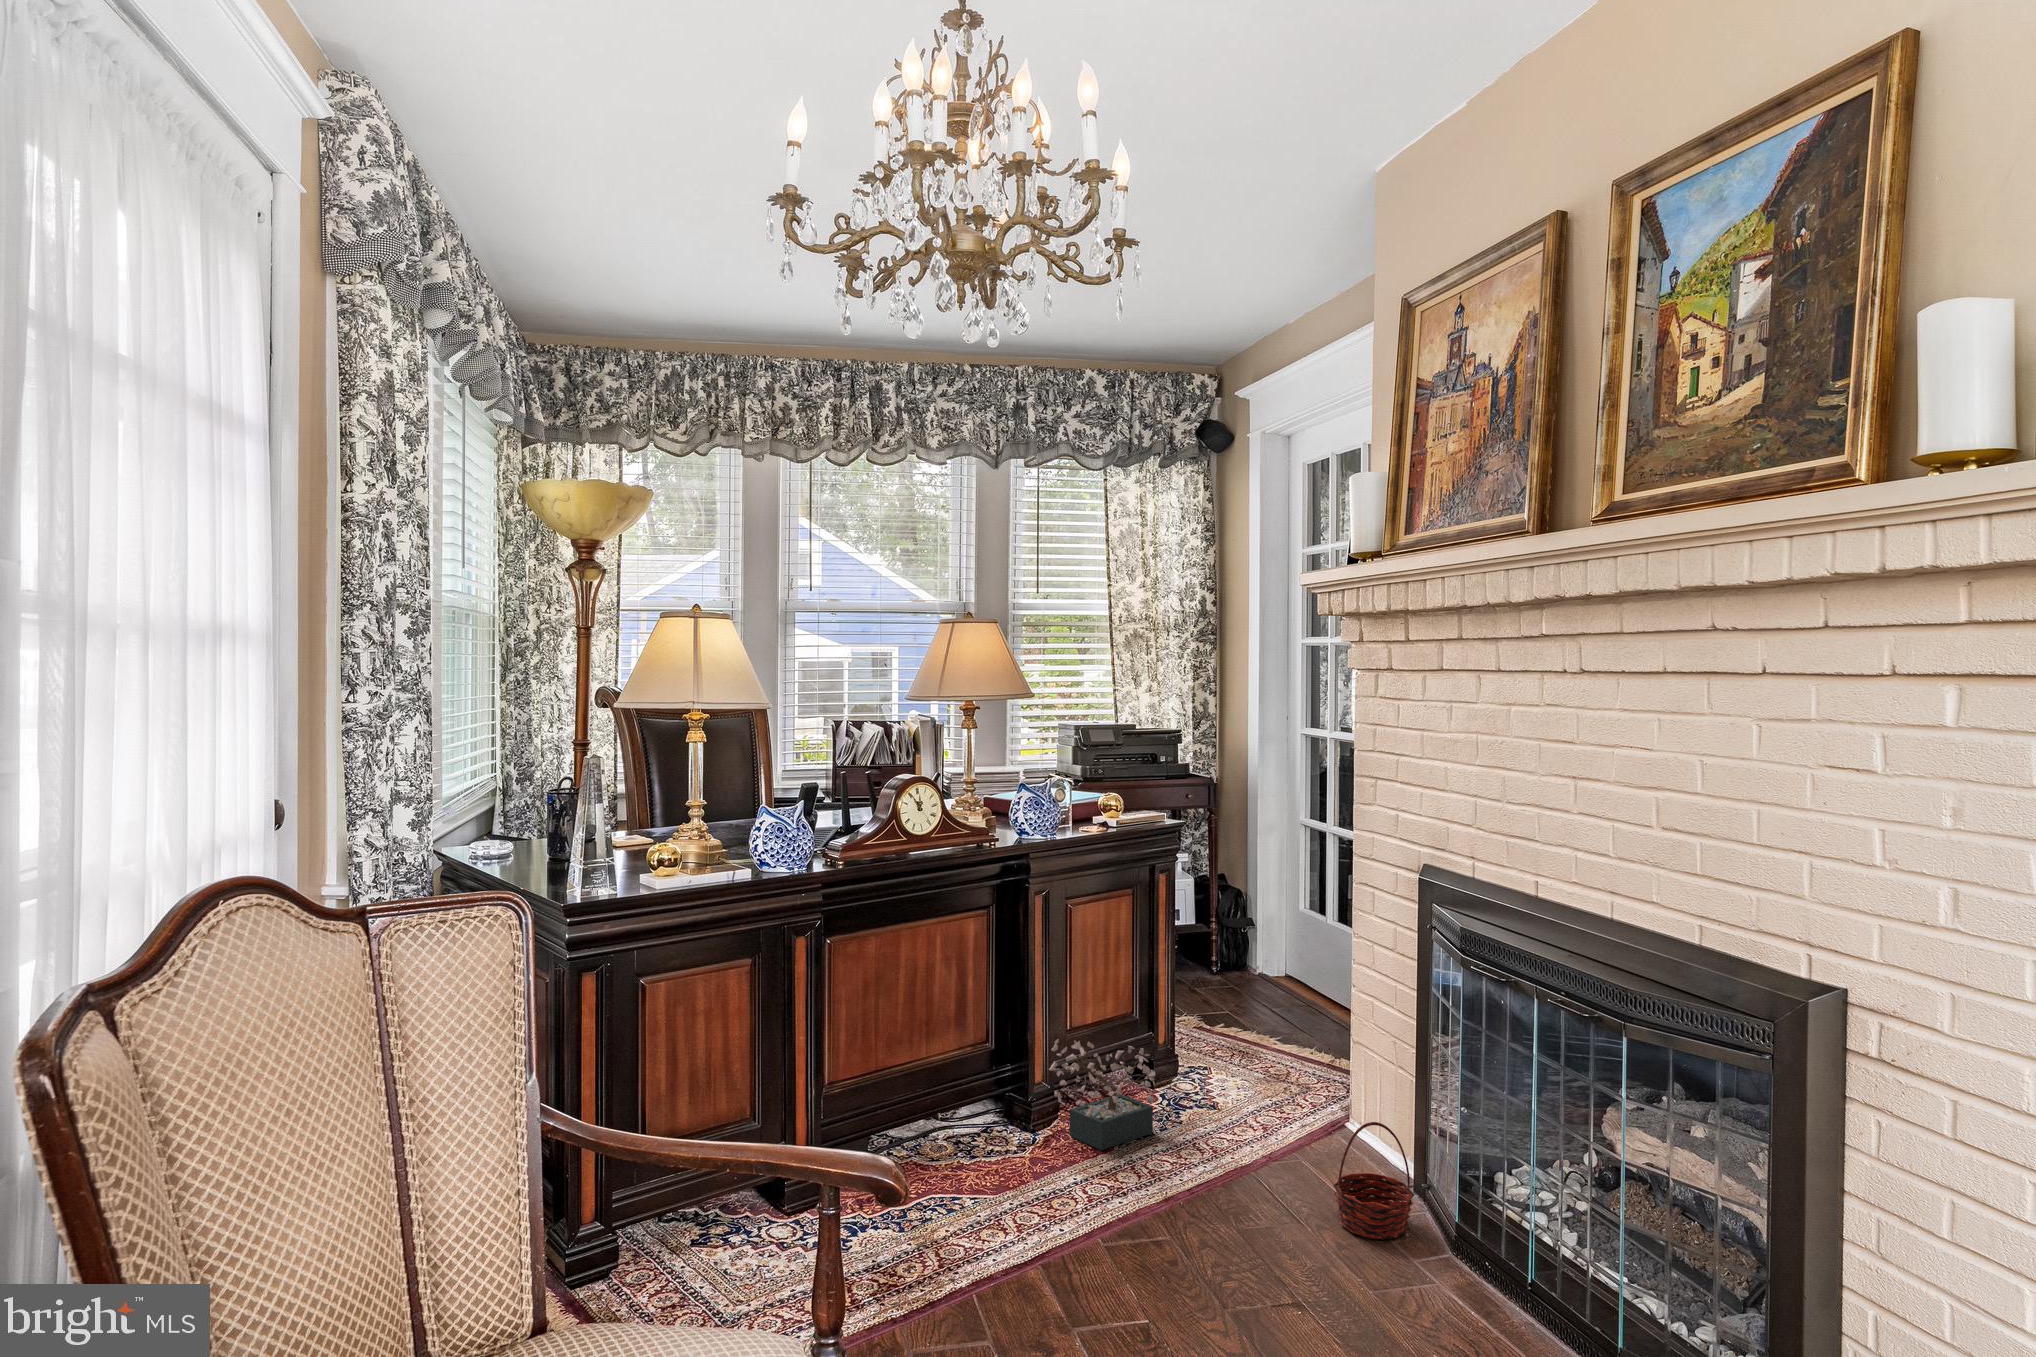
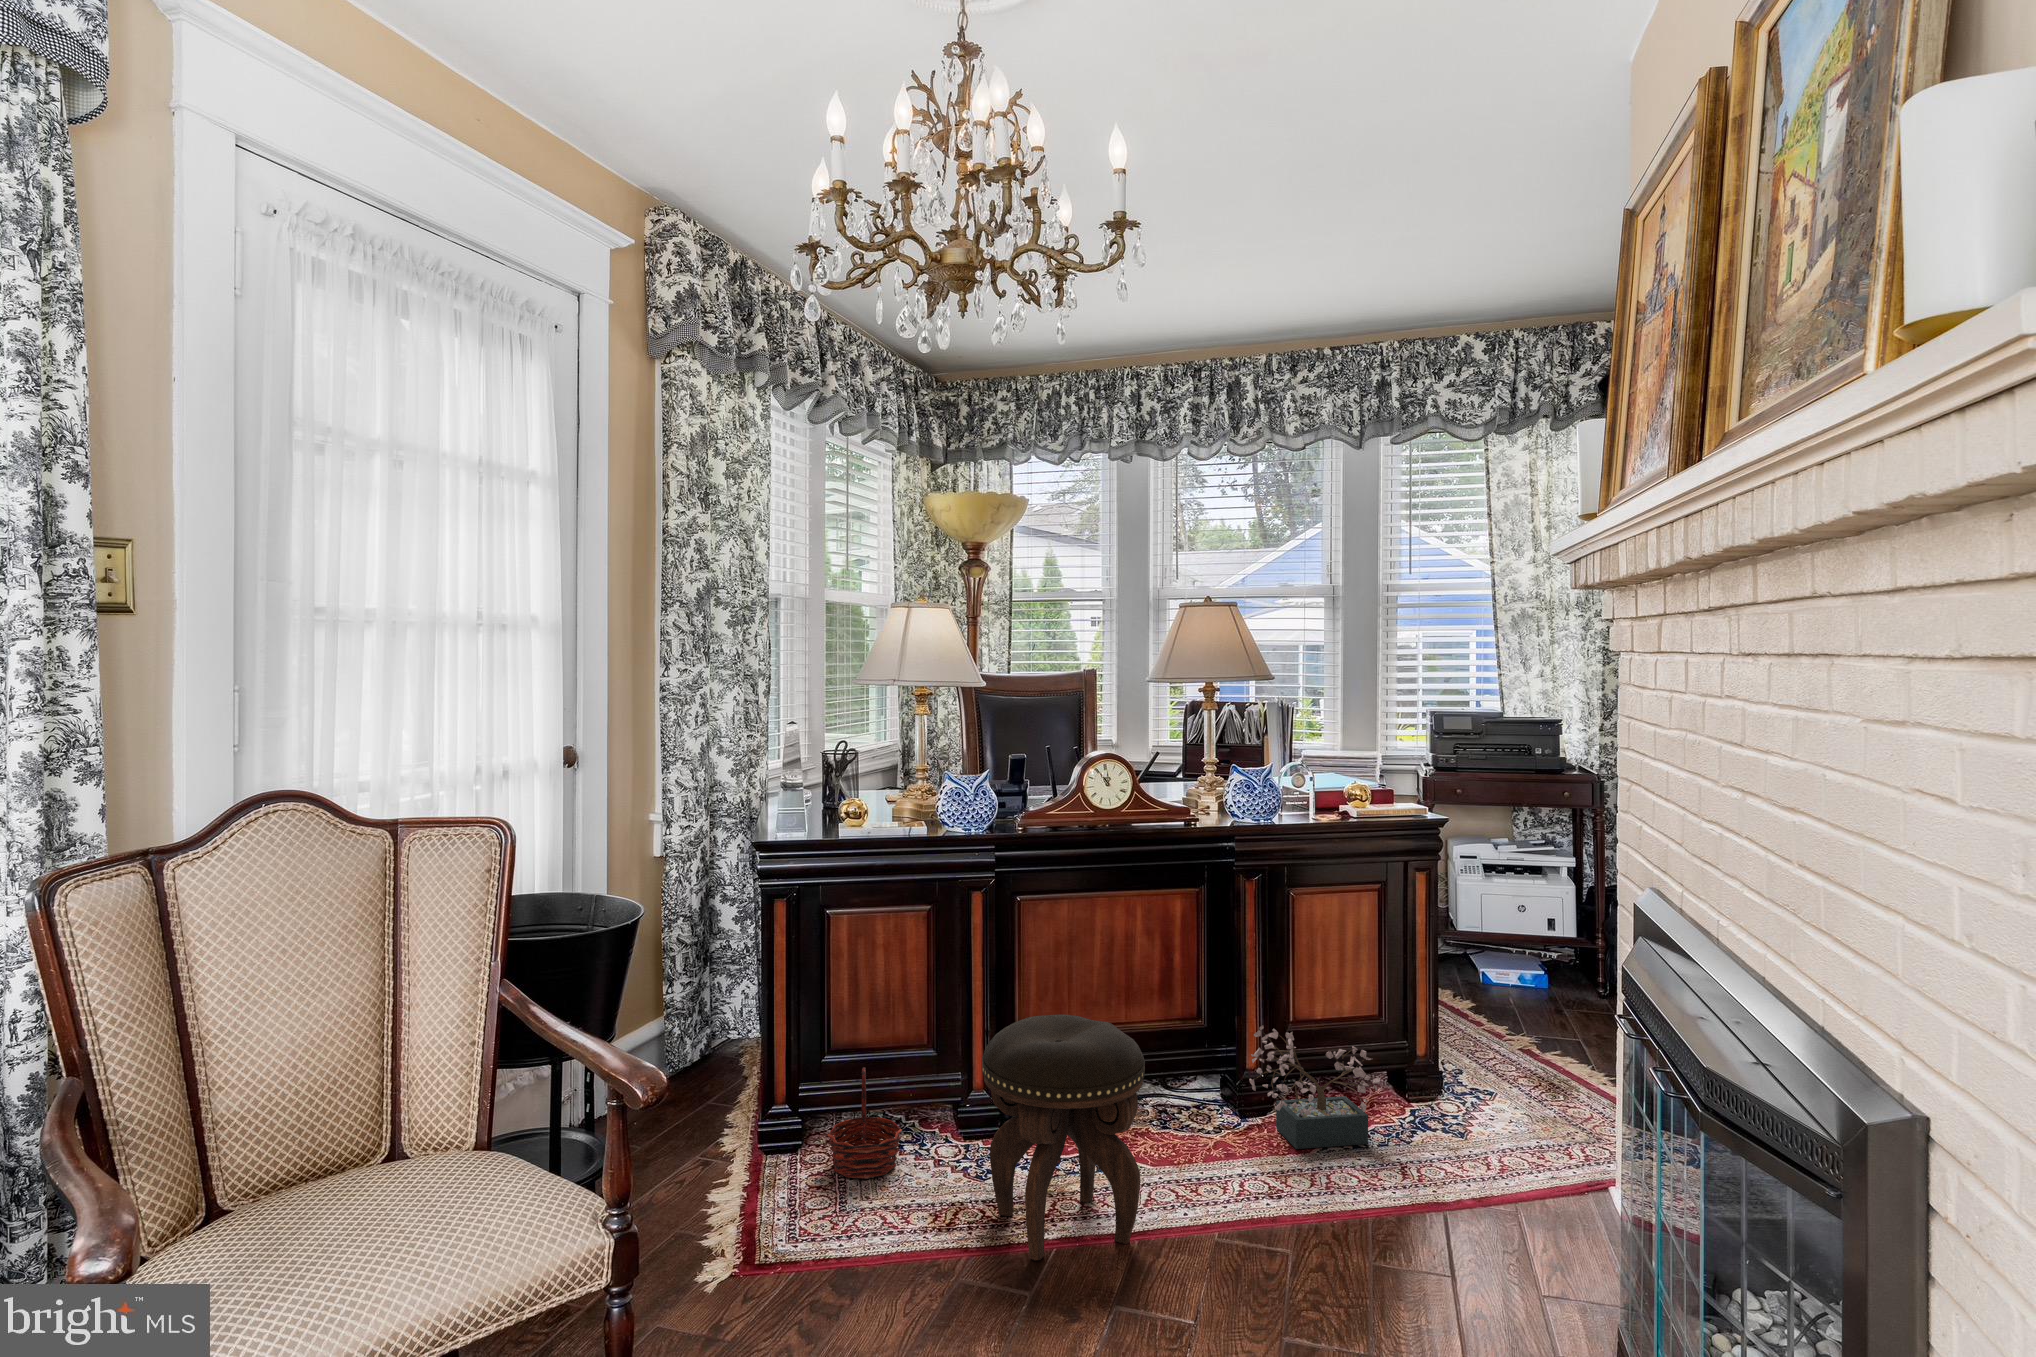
footstool: none [884,1055,1049,1306] -> present [982,1015,1145,1260]
basket: present [1333,1122,1414,1240] -> present [828,1067,902,1179]

